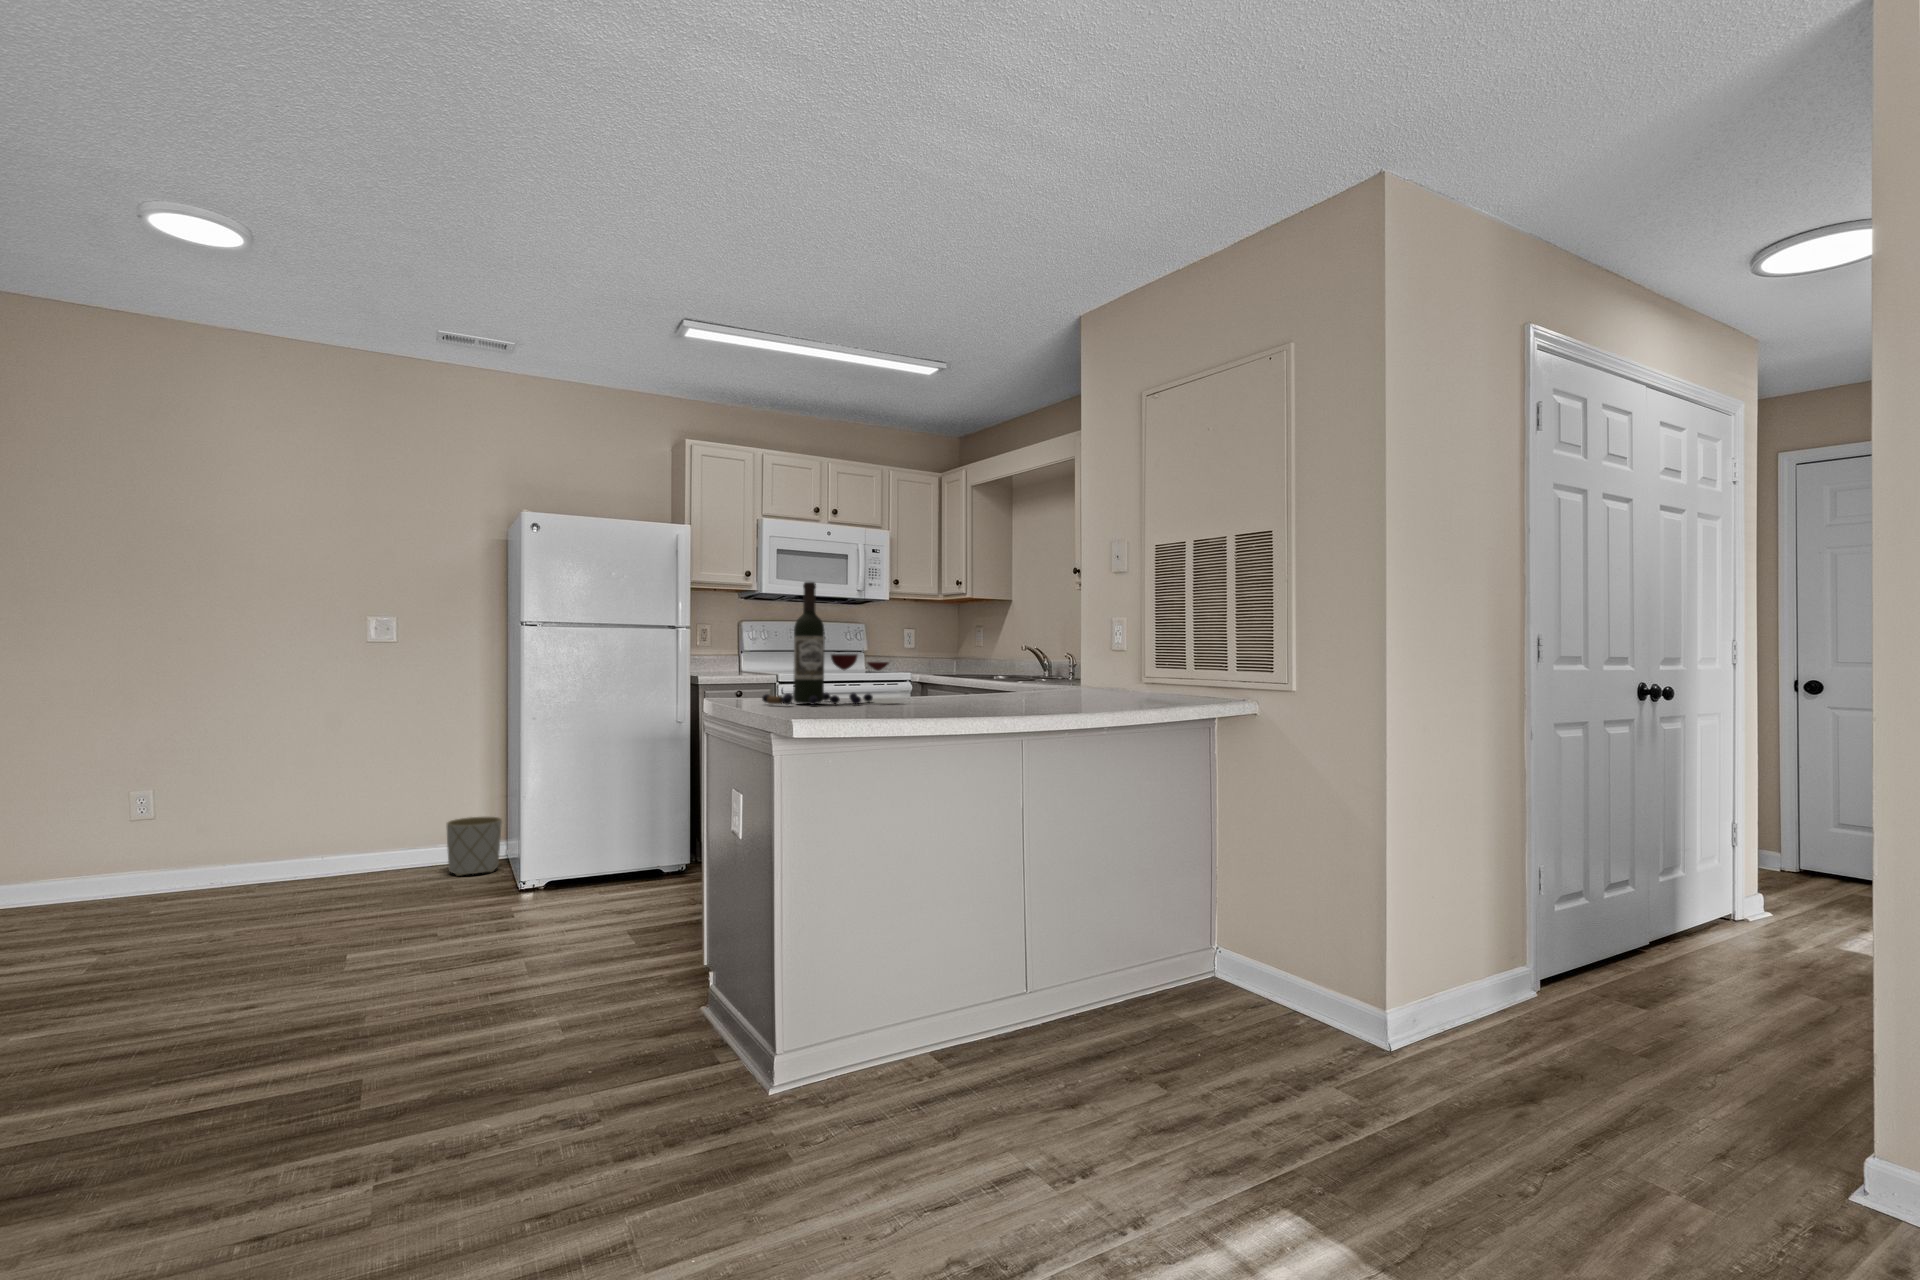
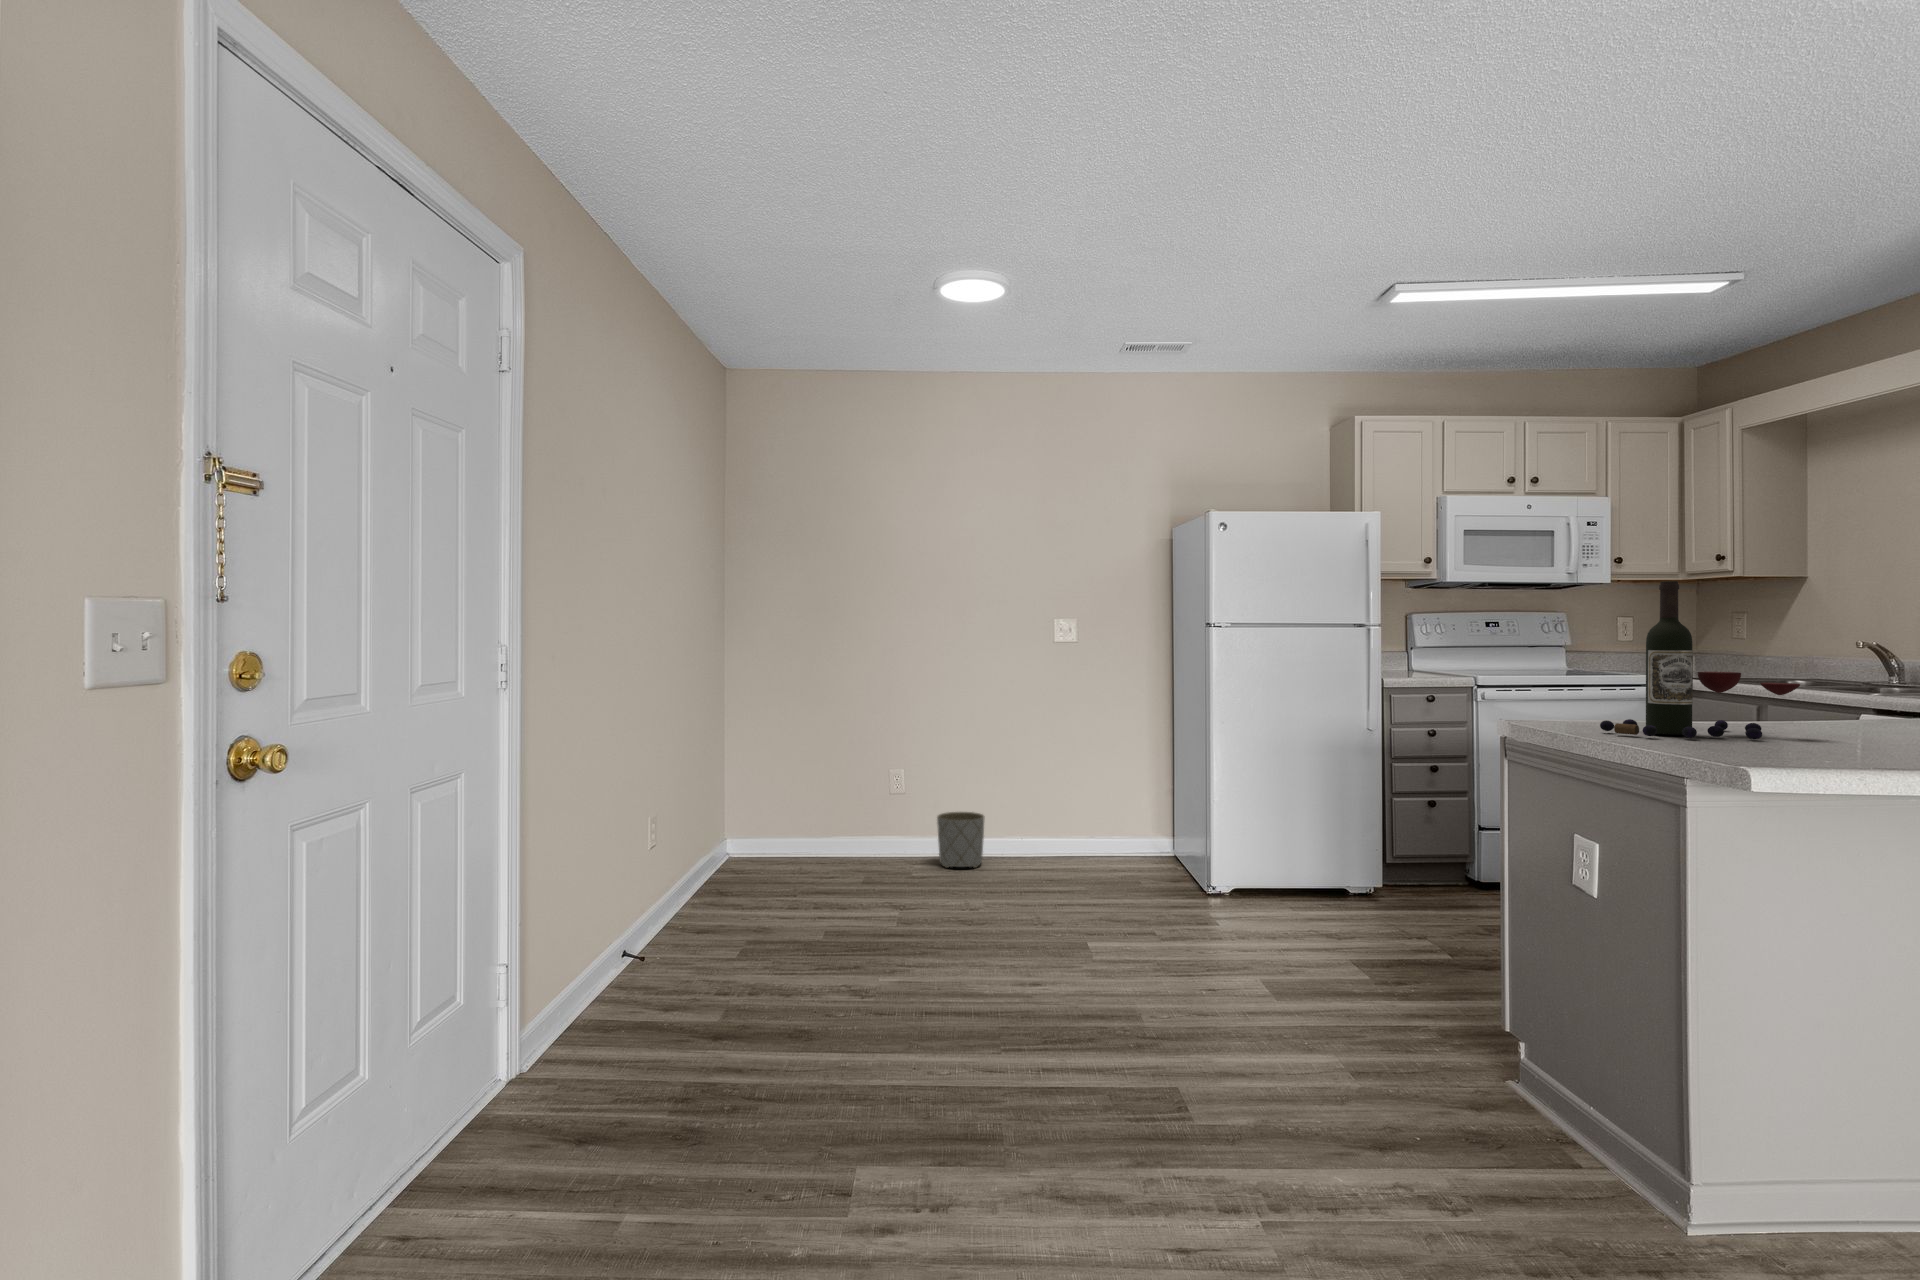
planter: present [447,817,502,876] -> present [937,812,984,868]

